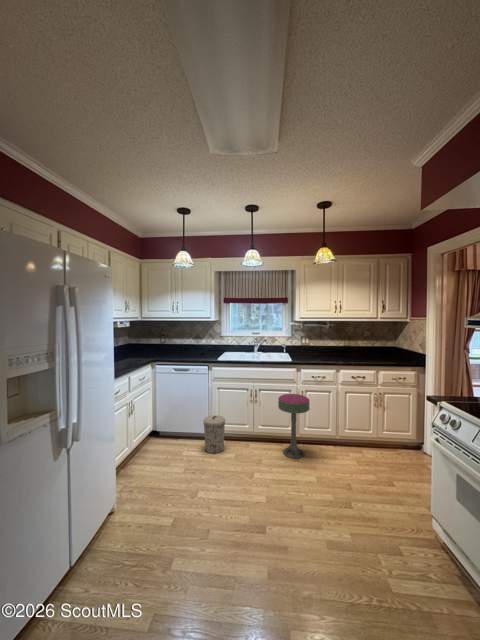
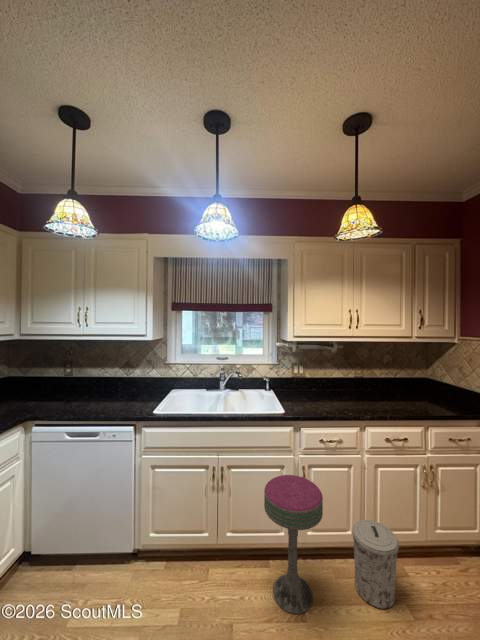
trash can: present [204,415,225,453] -> present [352,520,399,609]

